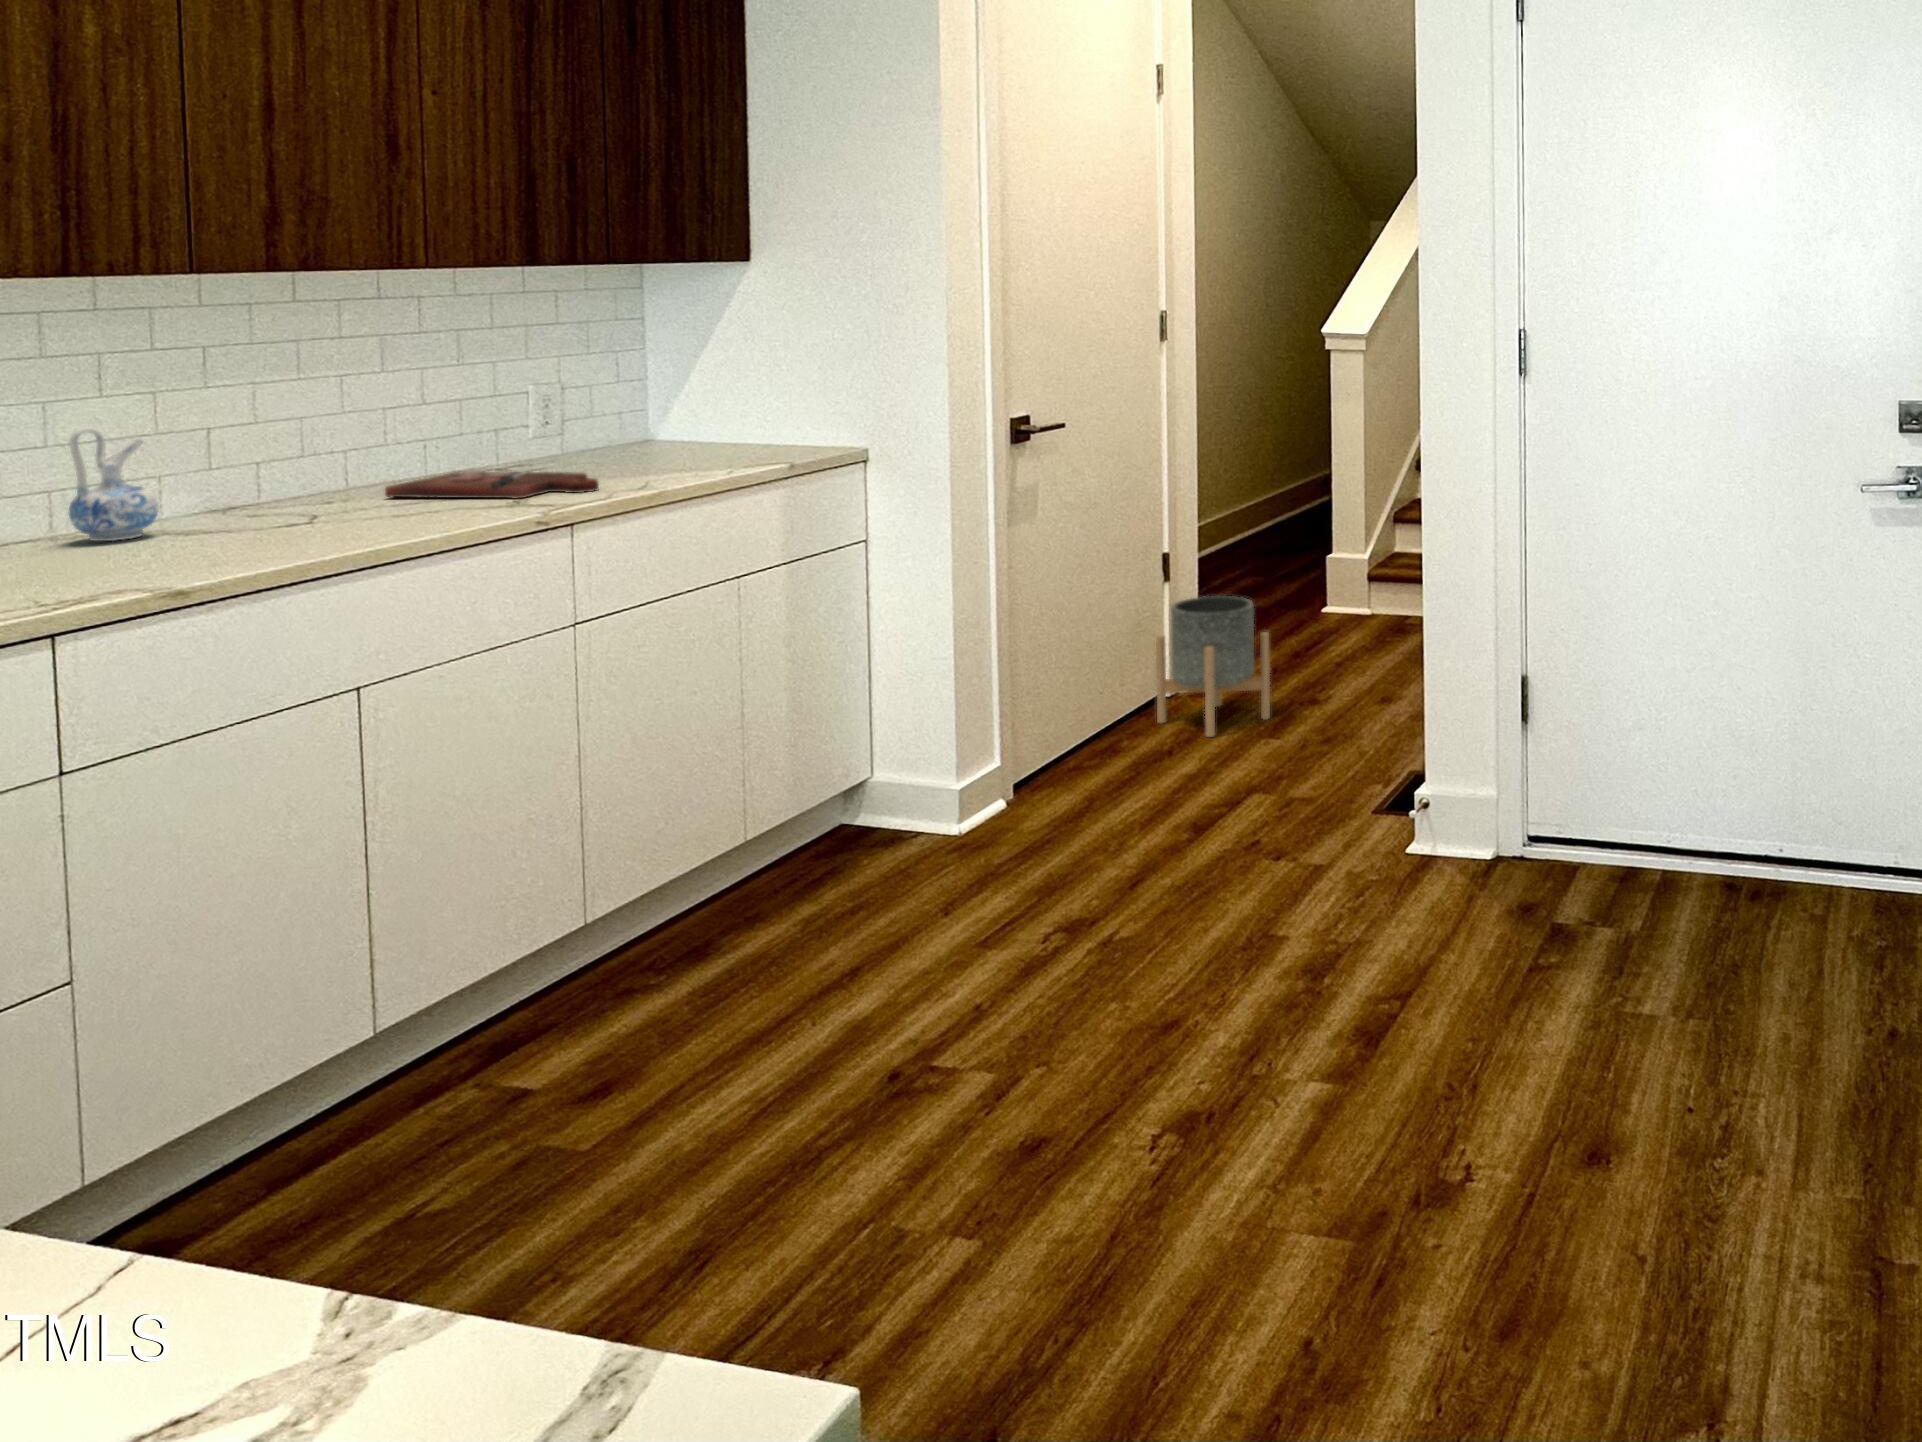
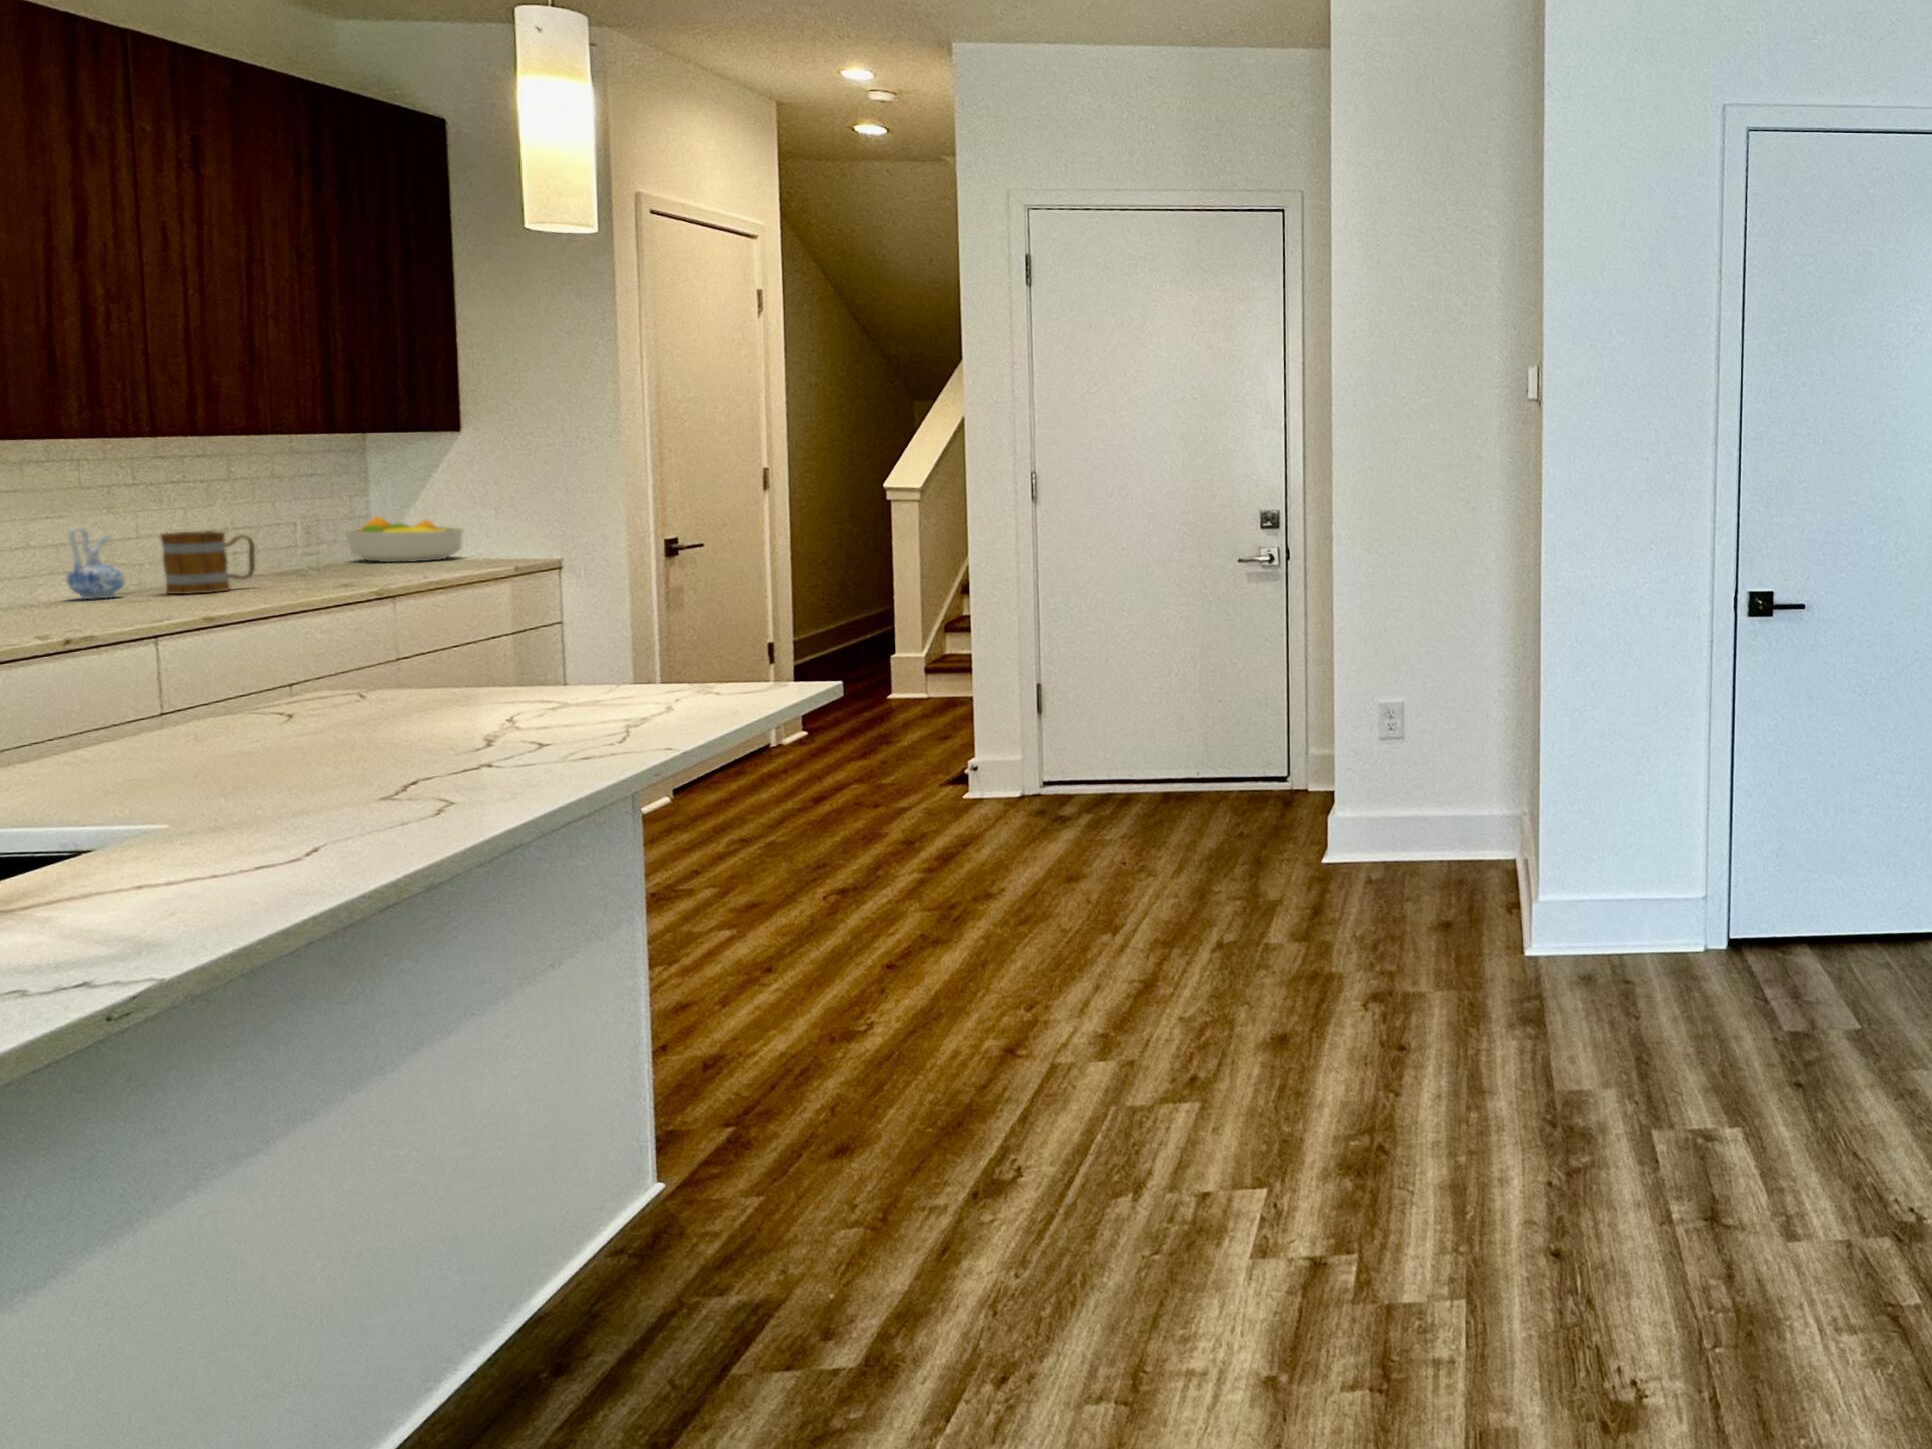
fruit bowl: none [583,387,734,457] -> present [346,516,462,562]
mug: none [211,430,362,534] -> present [160,531,255,594]
cutting board: present [385,471,599,498] -> none [247,565,403,580]
planter: present [1156,596,1270,737] -> none [771,668,859,761]

